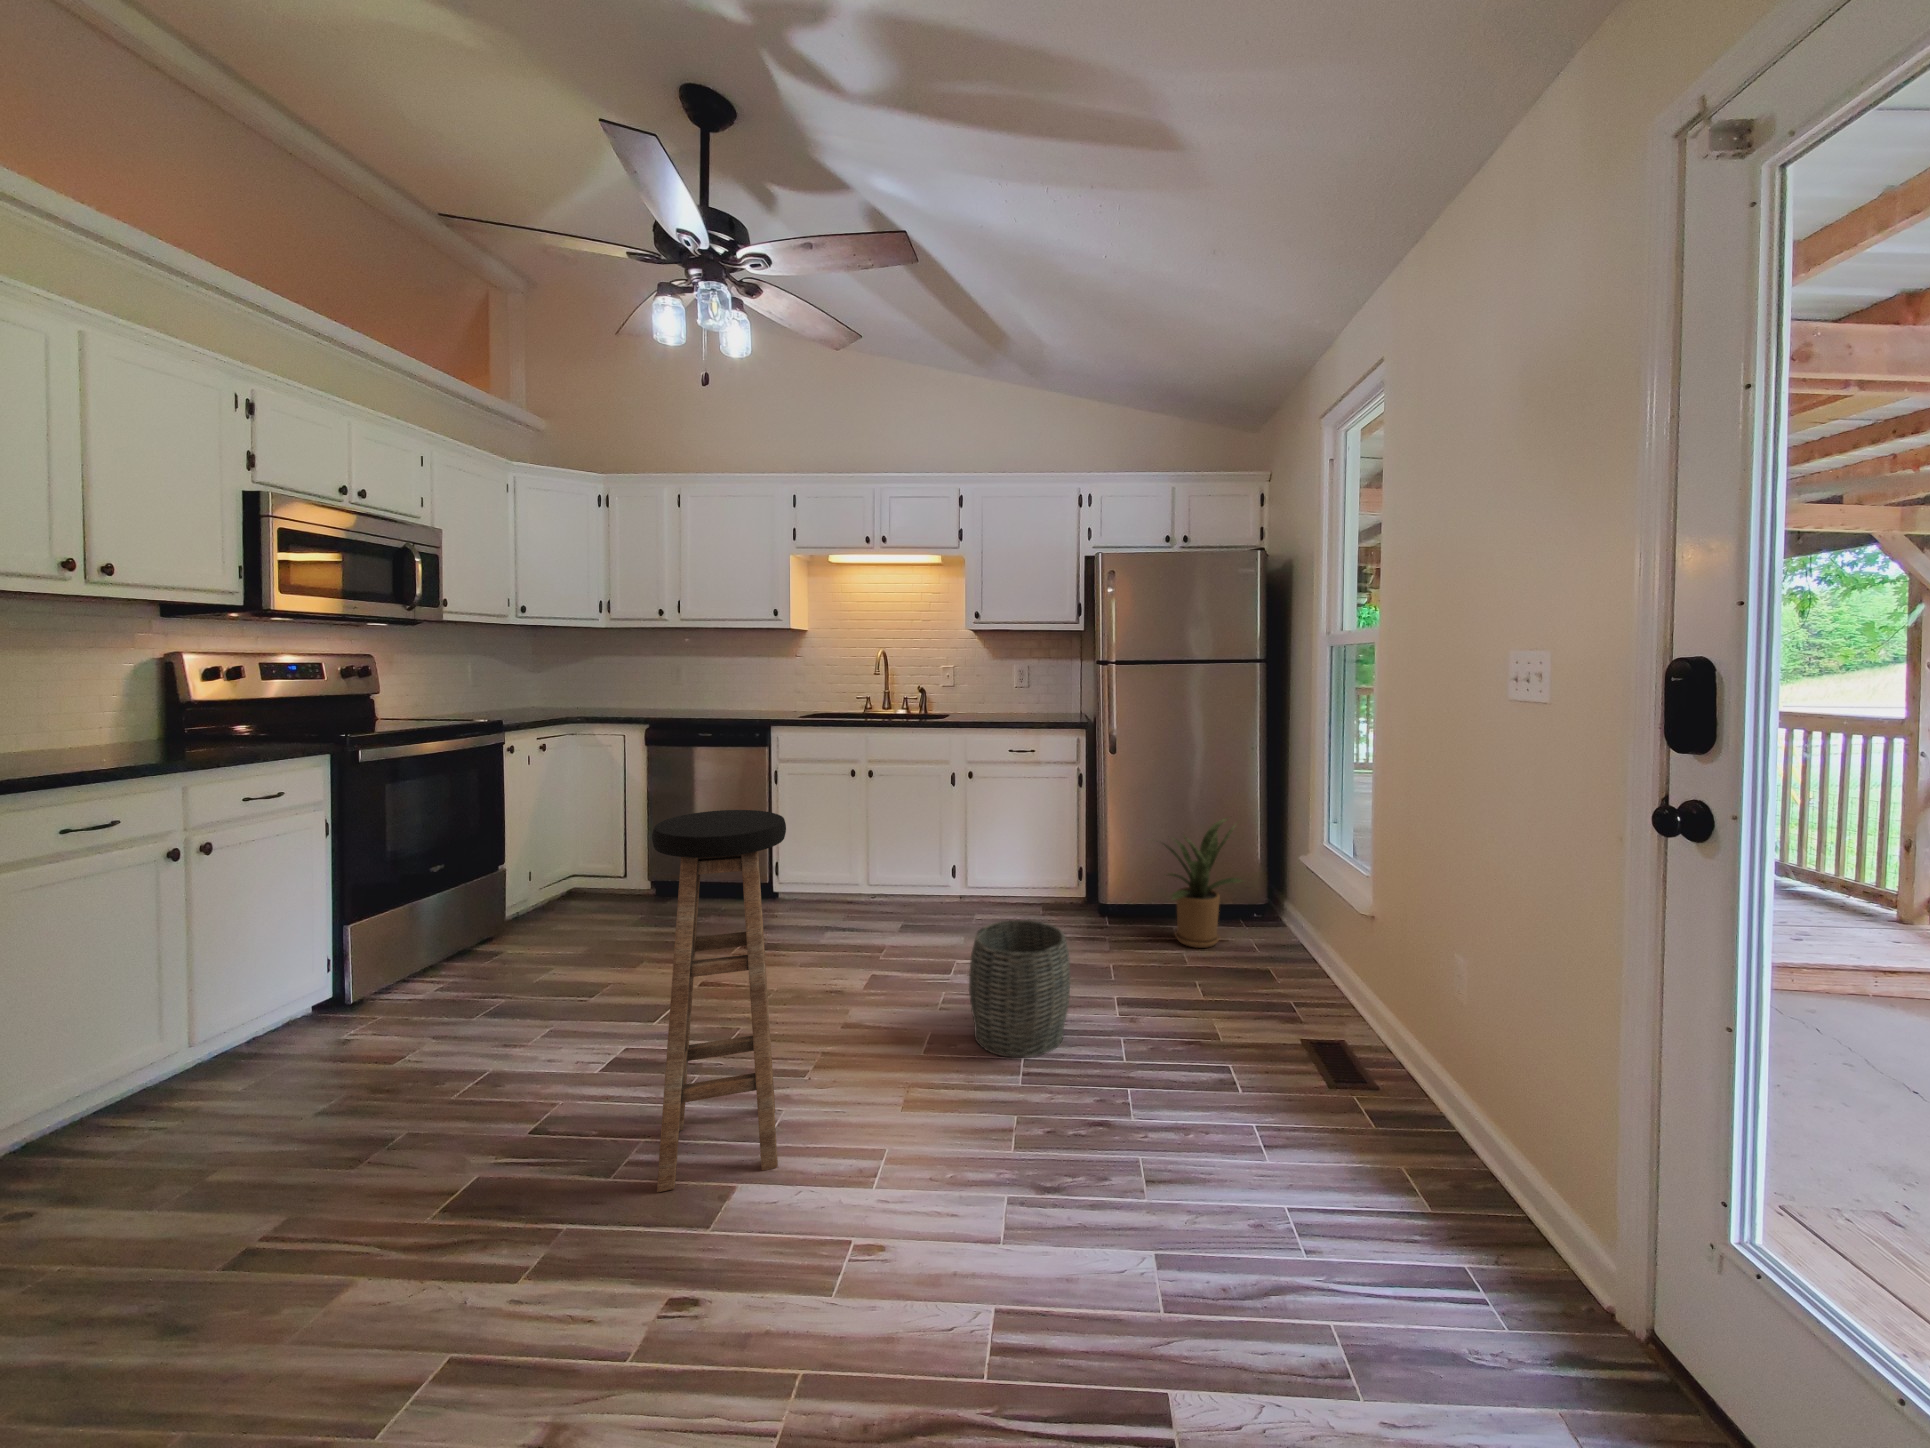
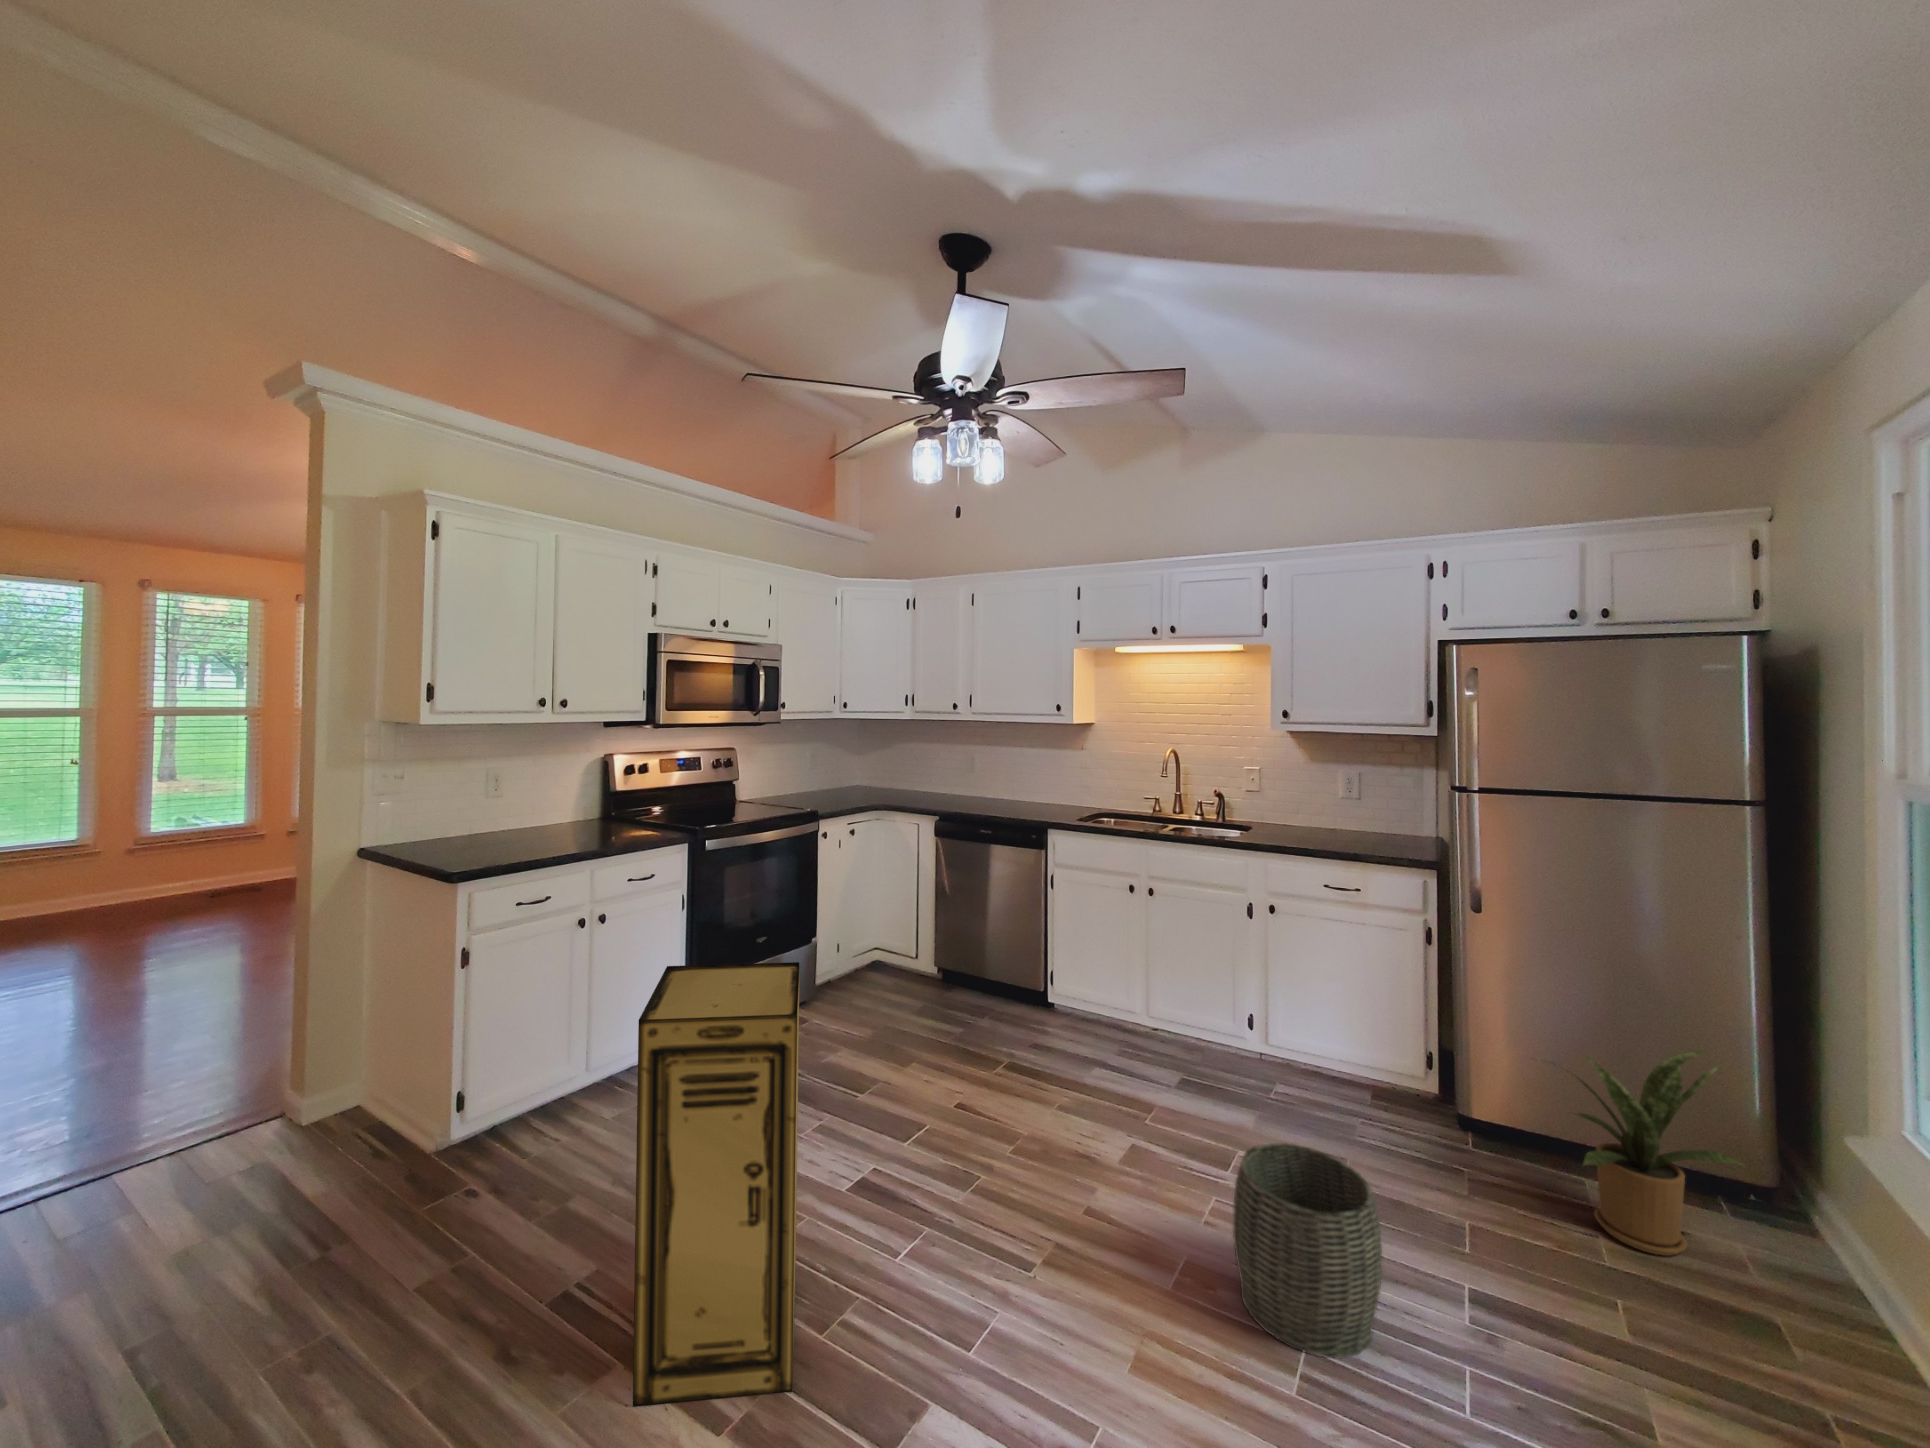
bar stool: present [652,810,786,1192] -> none [861,965,997,1389]
storage cabinet: none [368,825,585,1328] -> present [633,962,800,1407]

